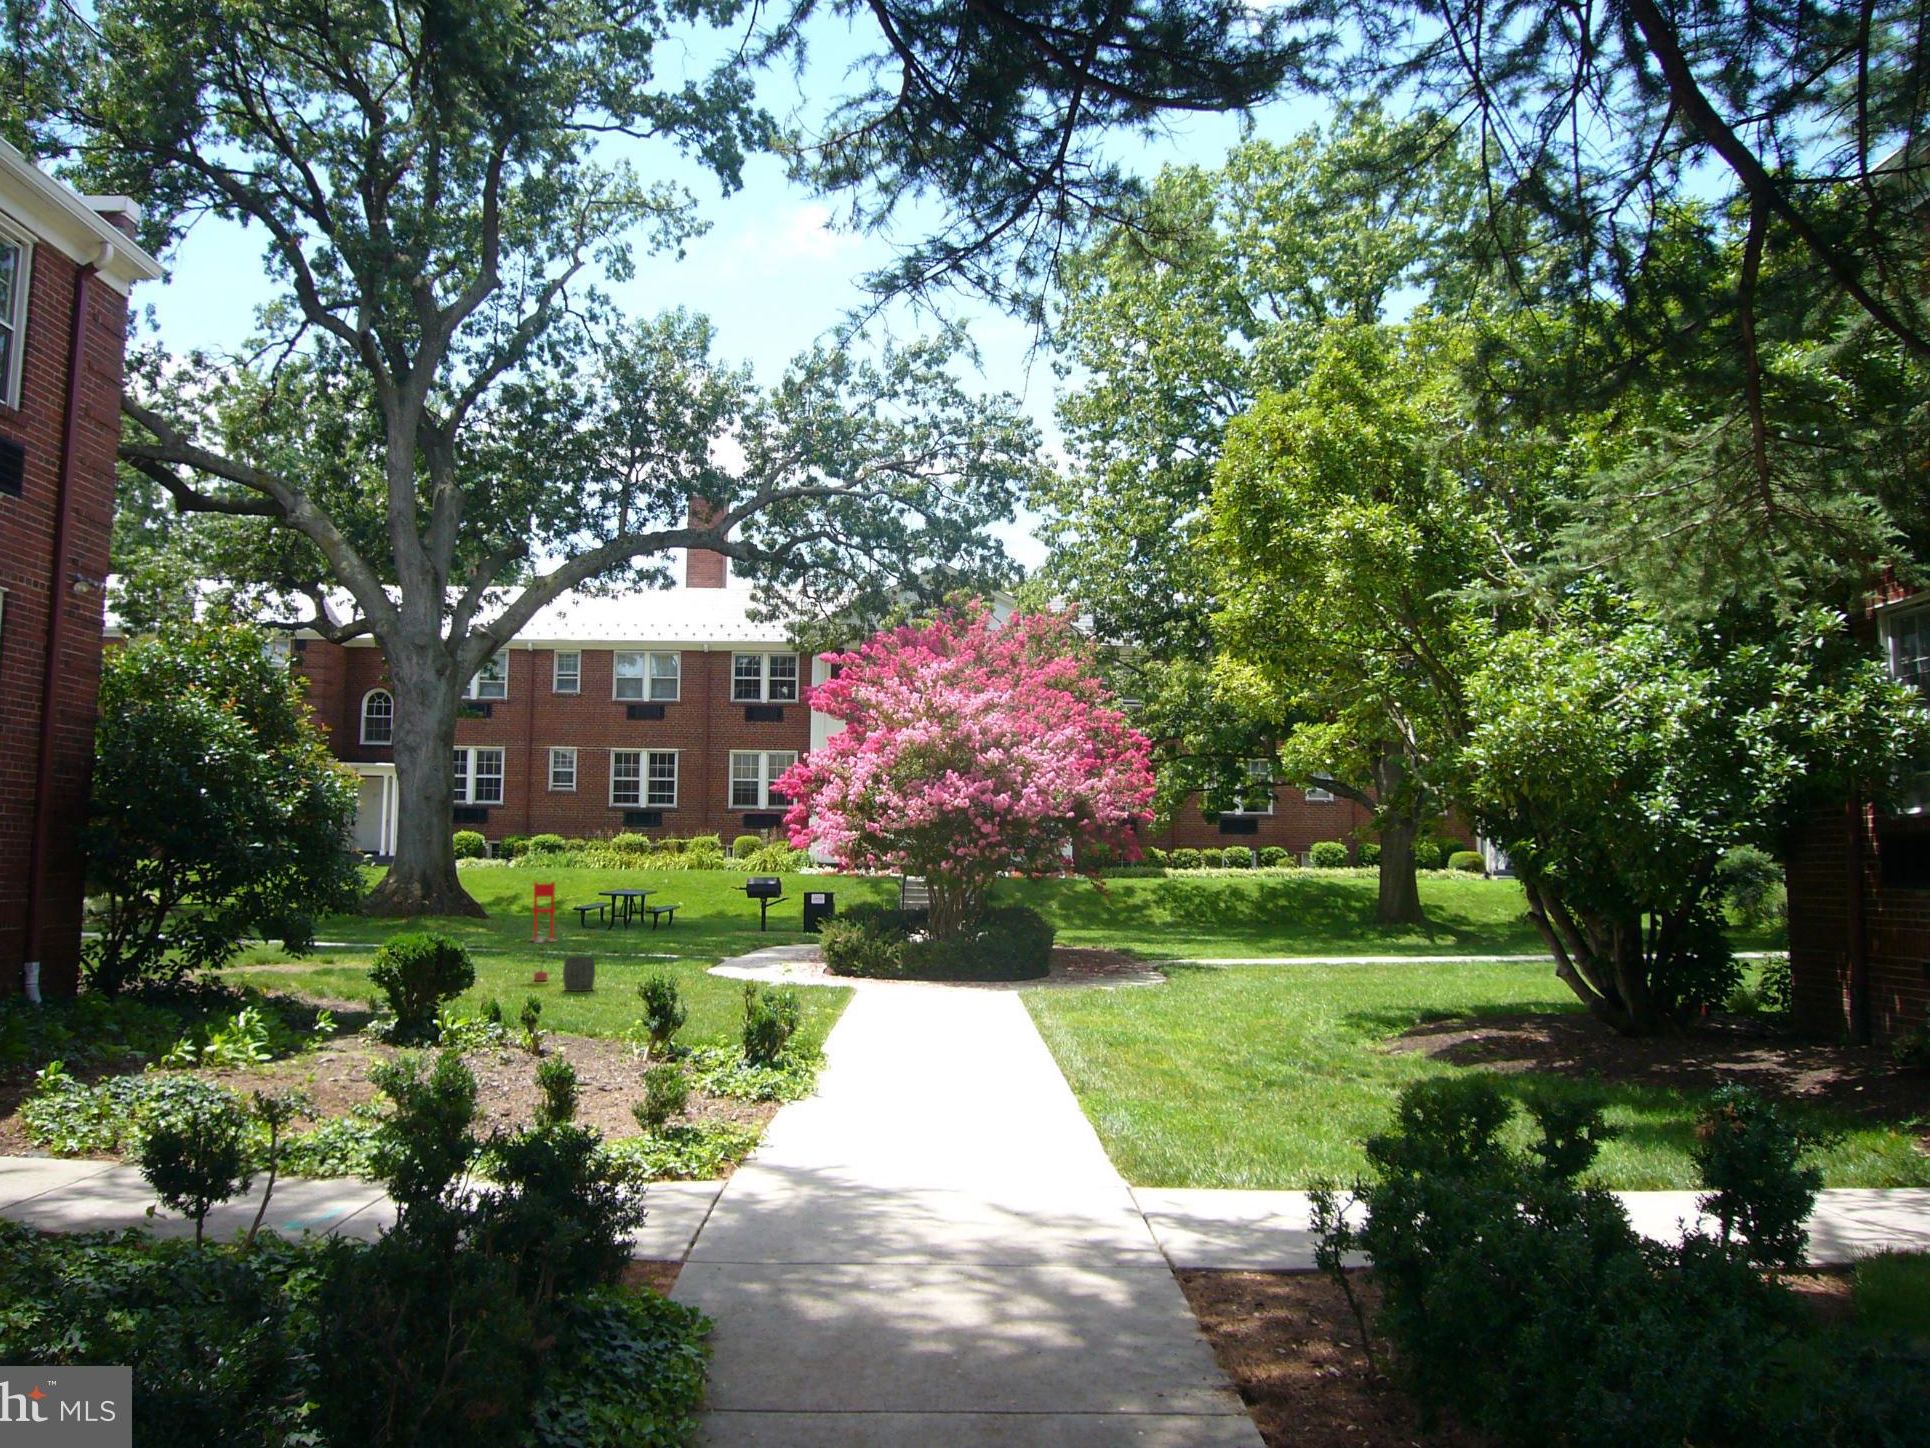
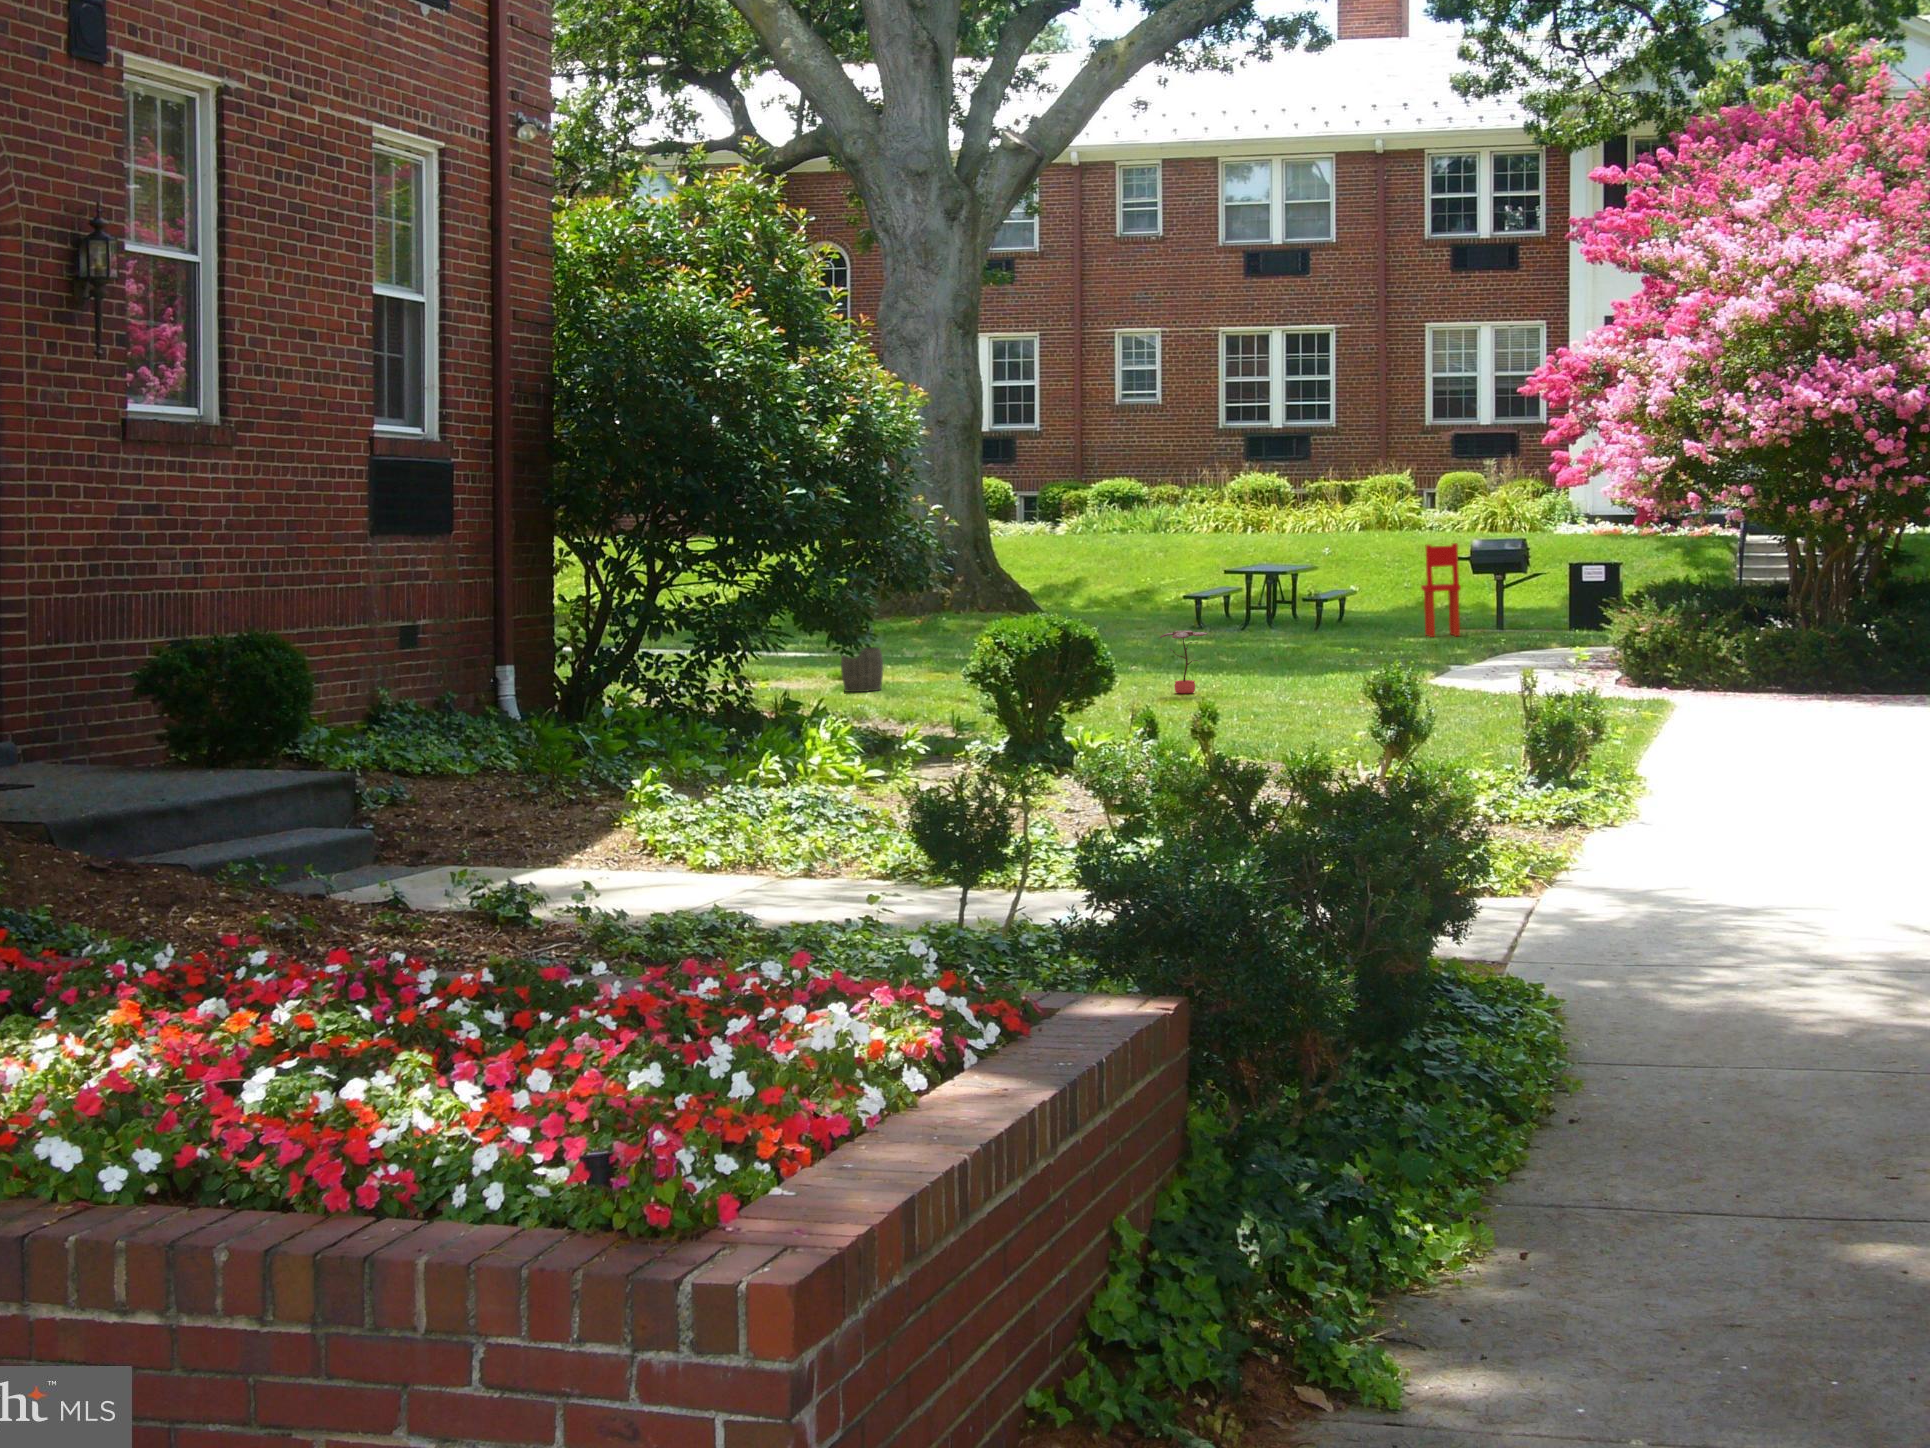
chair: present [533,882,555,939] -> present [1421,543,1461,637]
woven basket: present [563,957,595,991] -> present [841,647,883,692]

